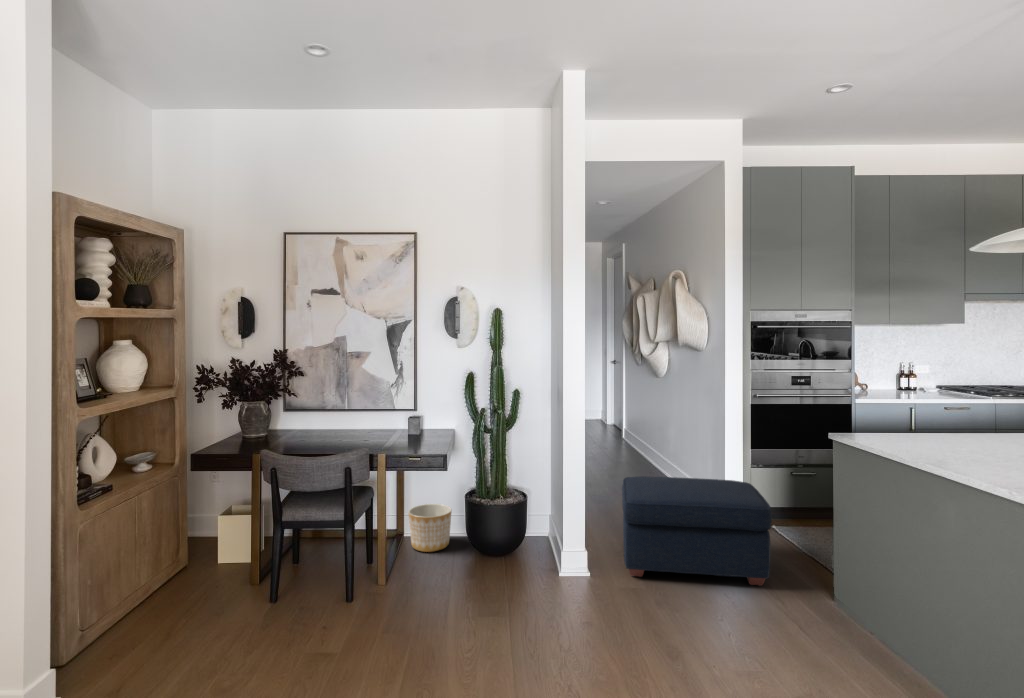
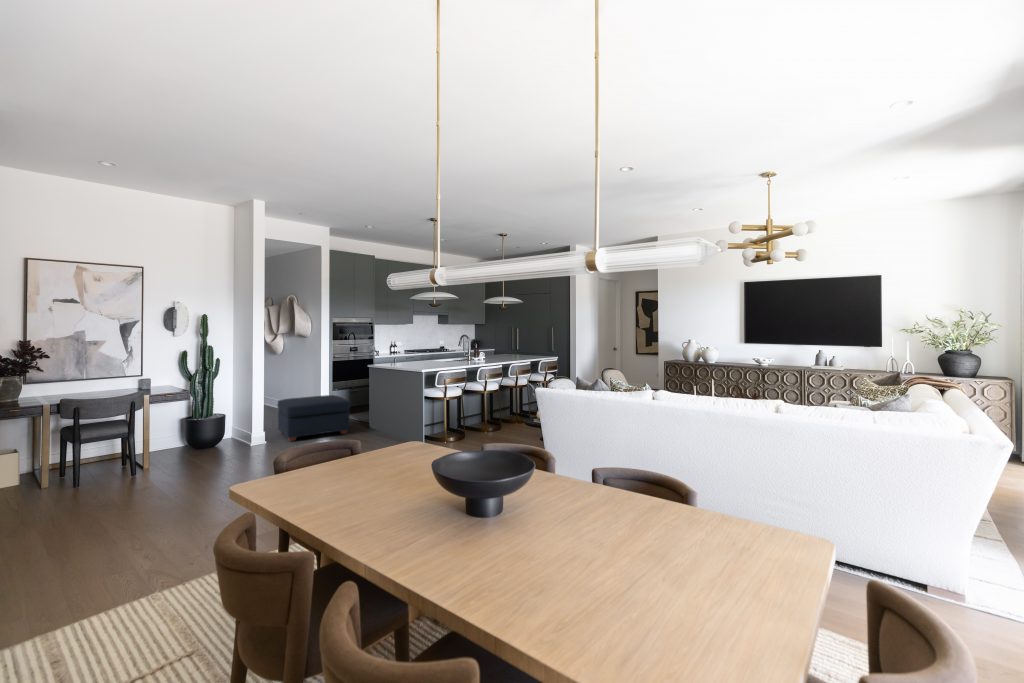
planter: present [408,504,452,552] -> none [144,430,176,456]

